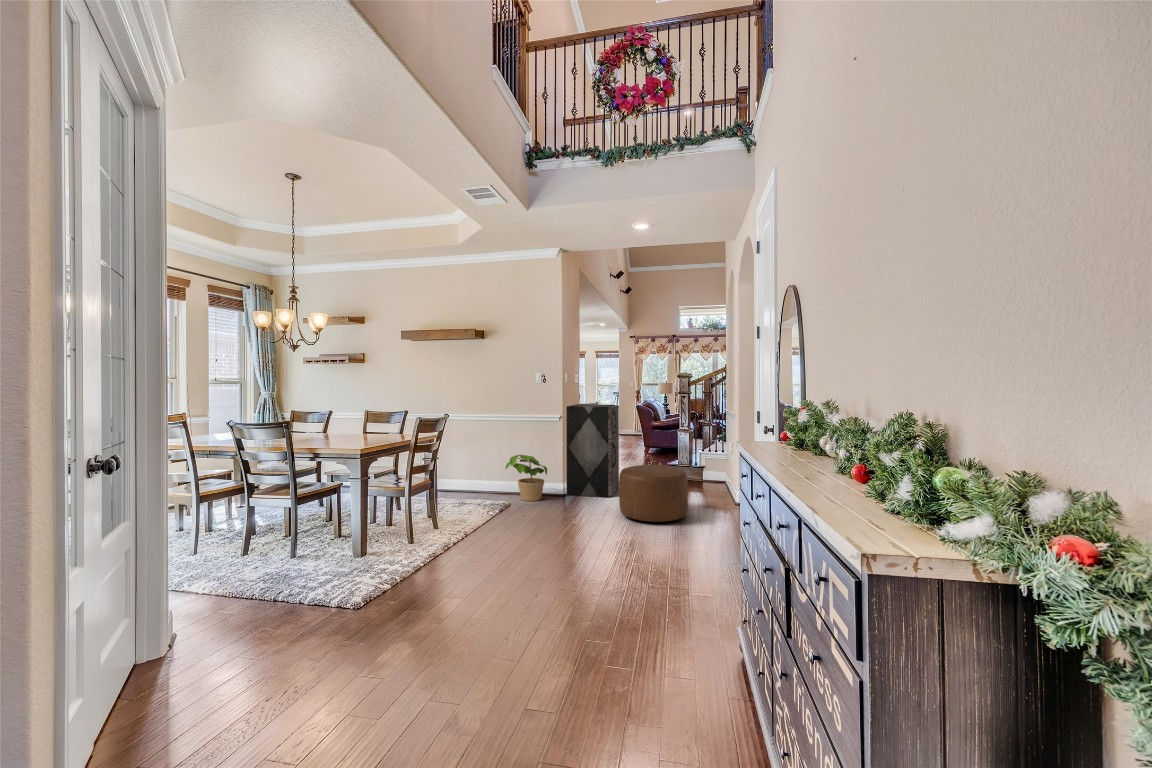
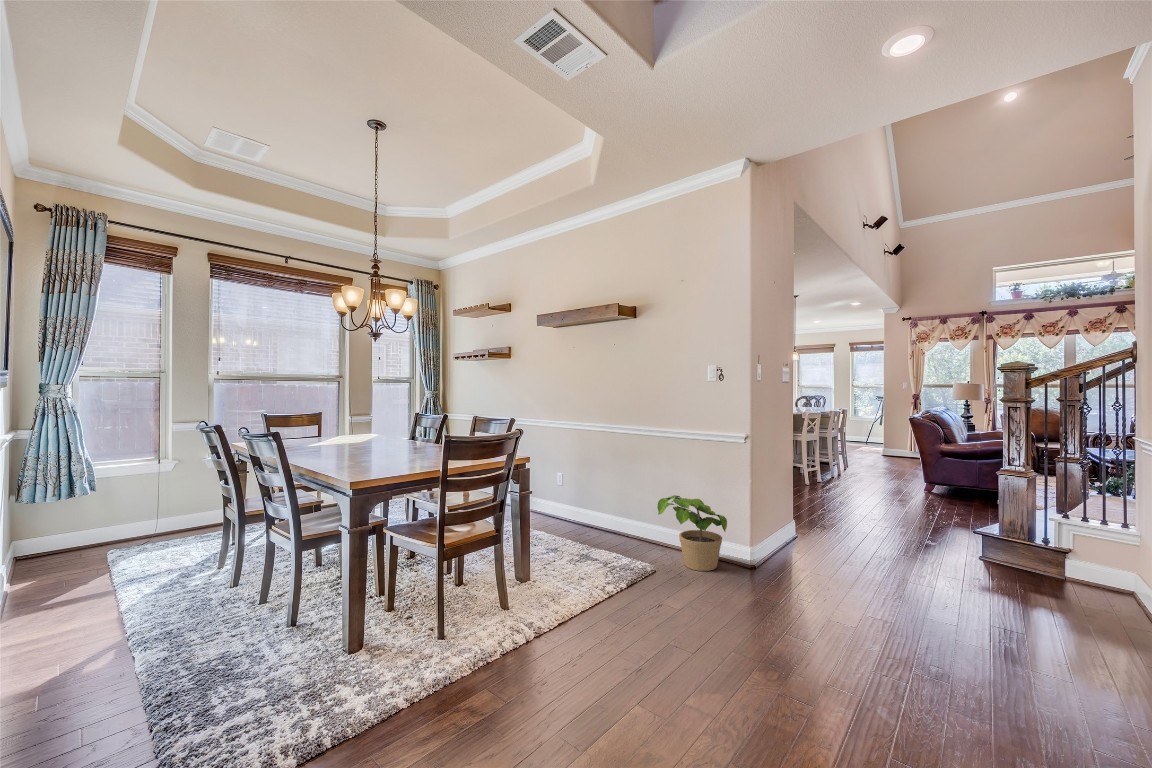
storage cabinet: present [566,404,619,497] -> none [763,417,865,585]
ottoman: present [619,465,688,522] -> none [853,546,1031,697]

